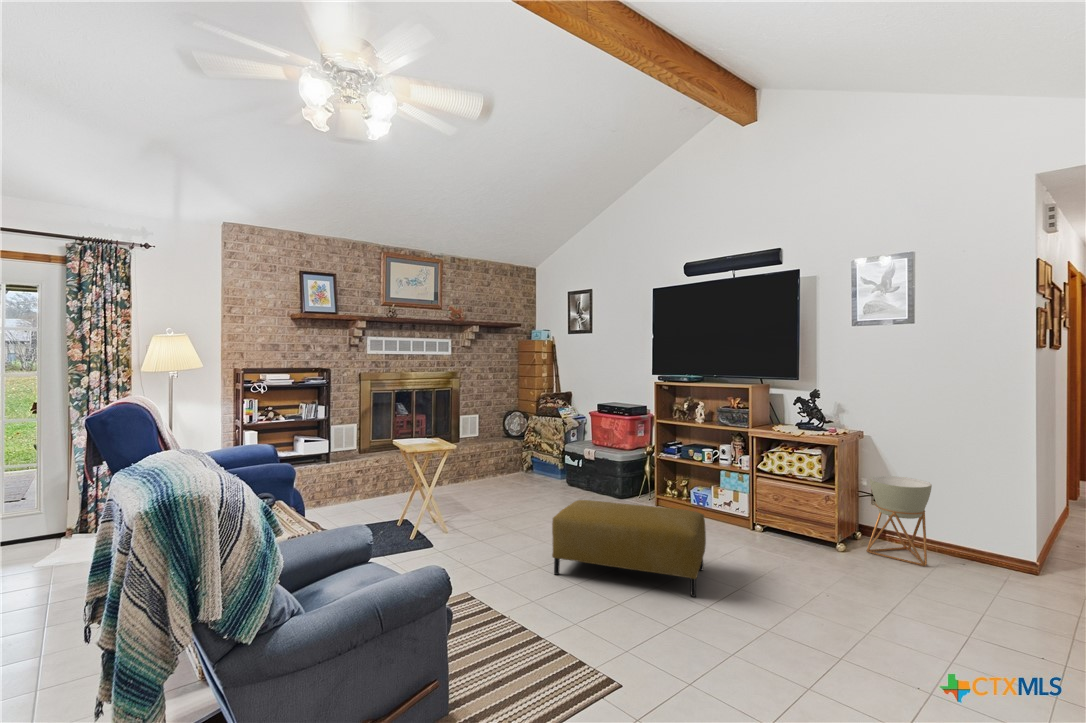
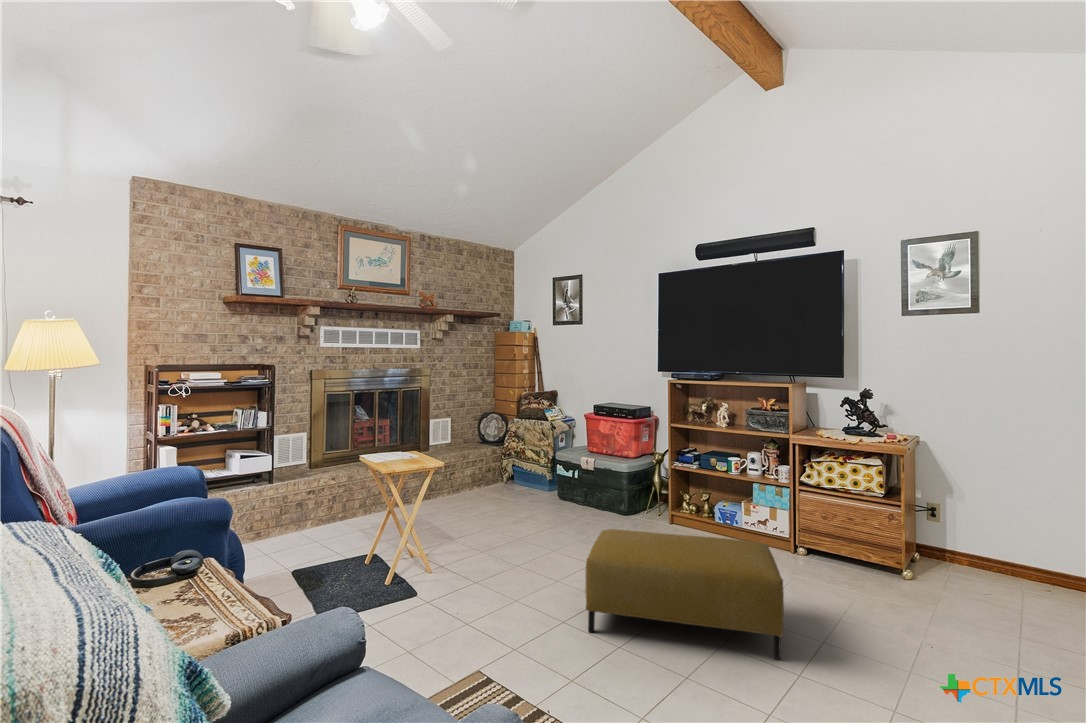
planter: present [866,476,932,566] -> none [935,488,1014,596]

